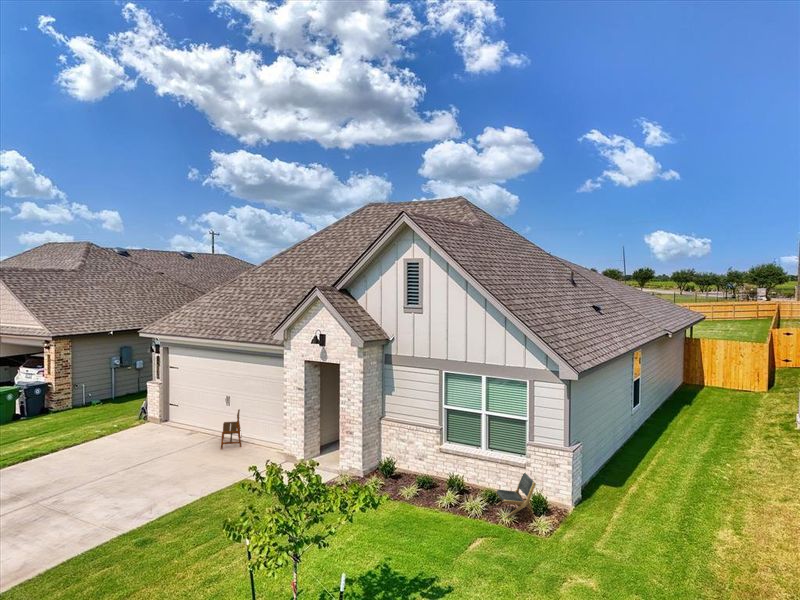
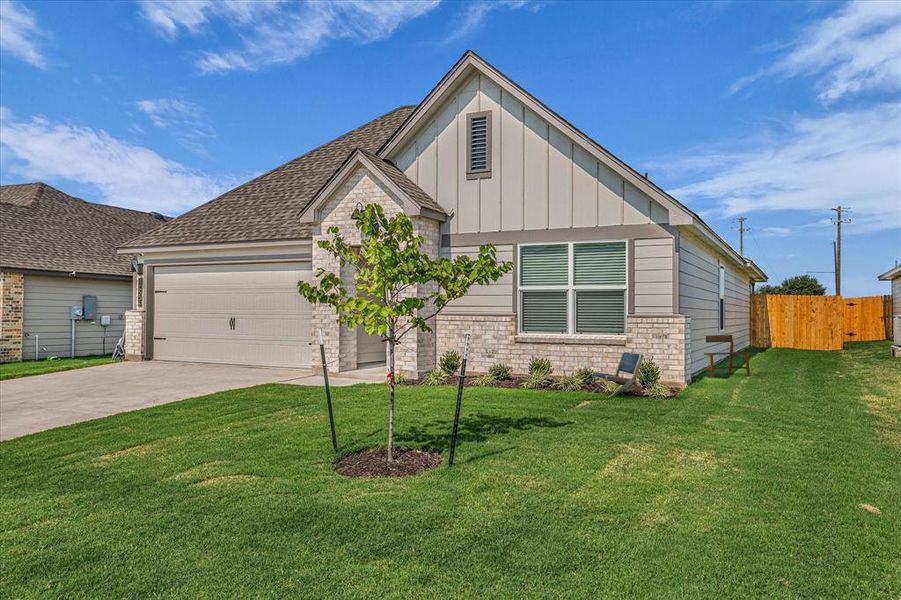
bench: present [221,410,242,449] -> present [702,335,750,377]

